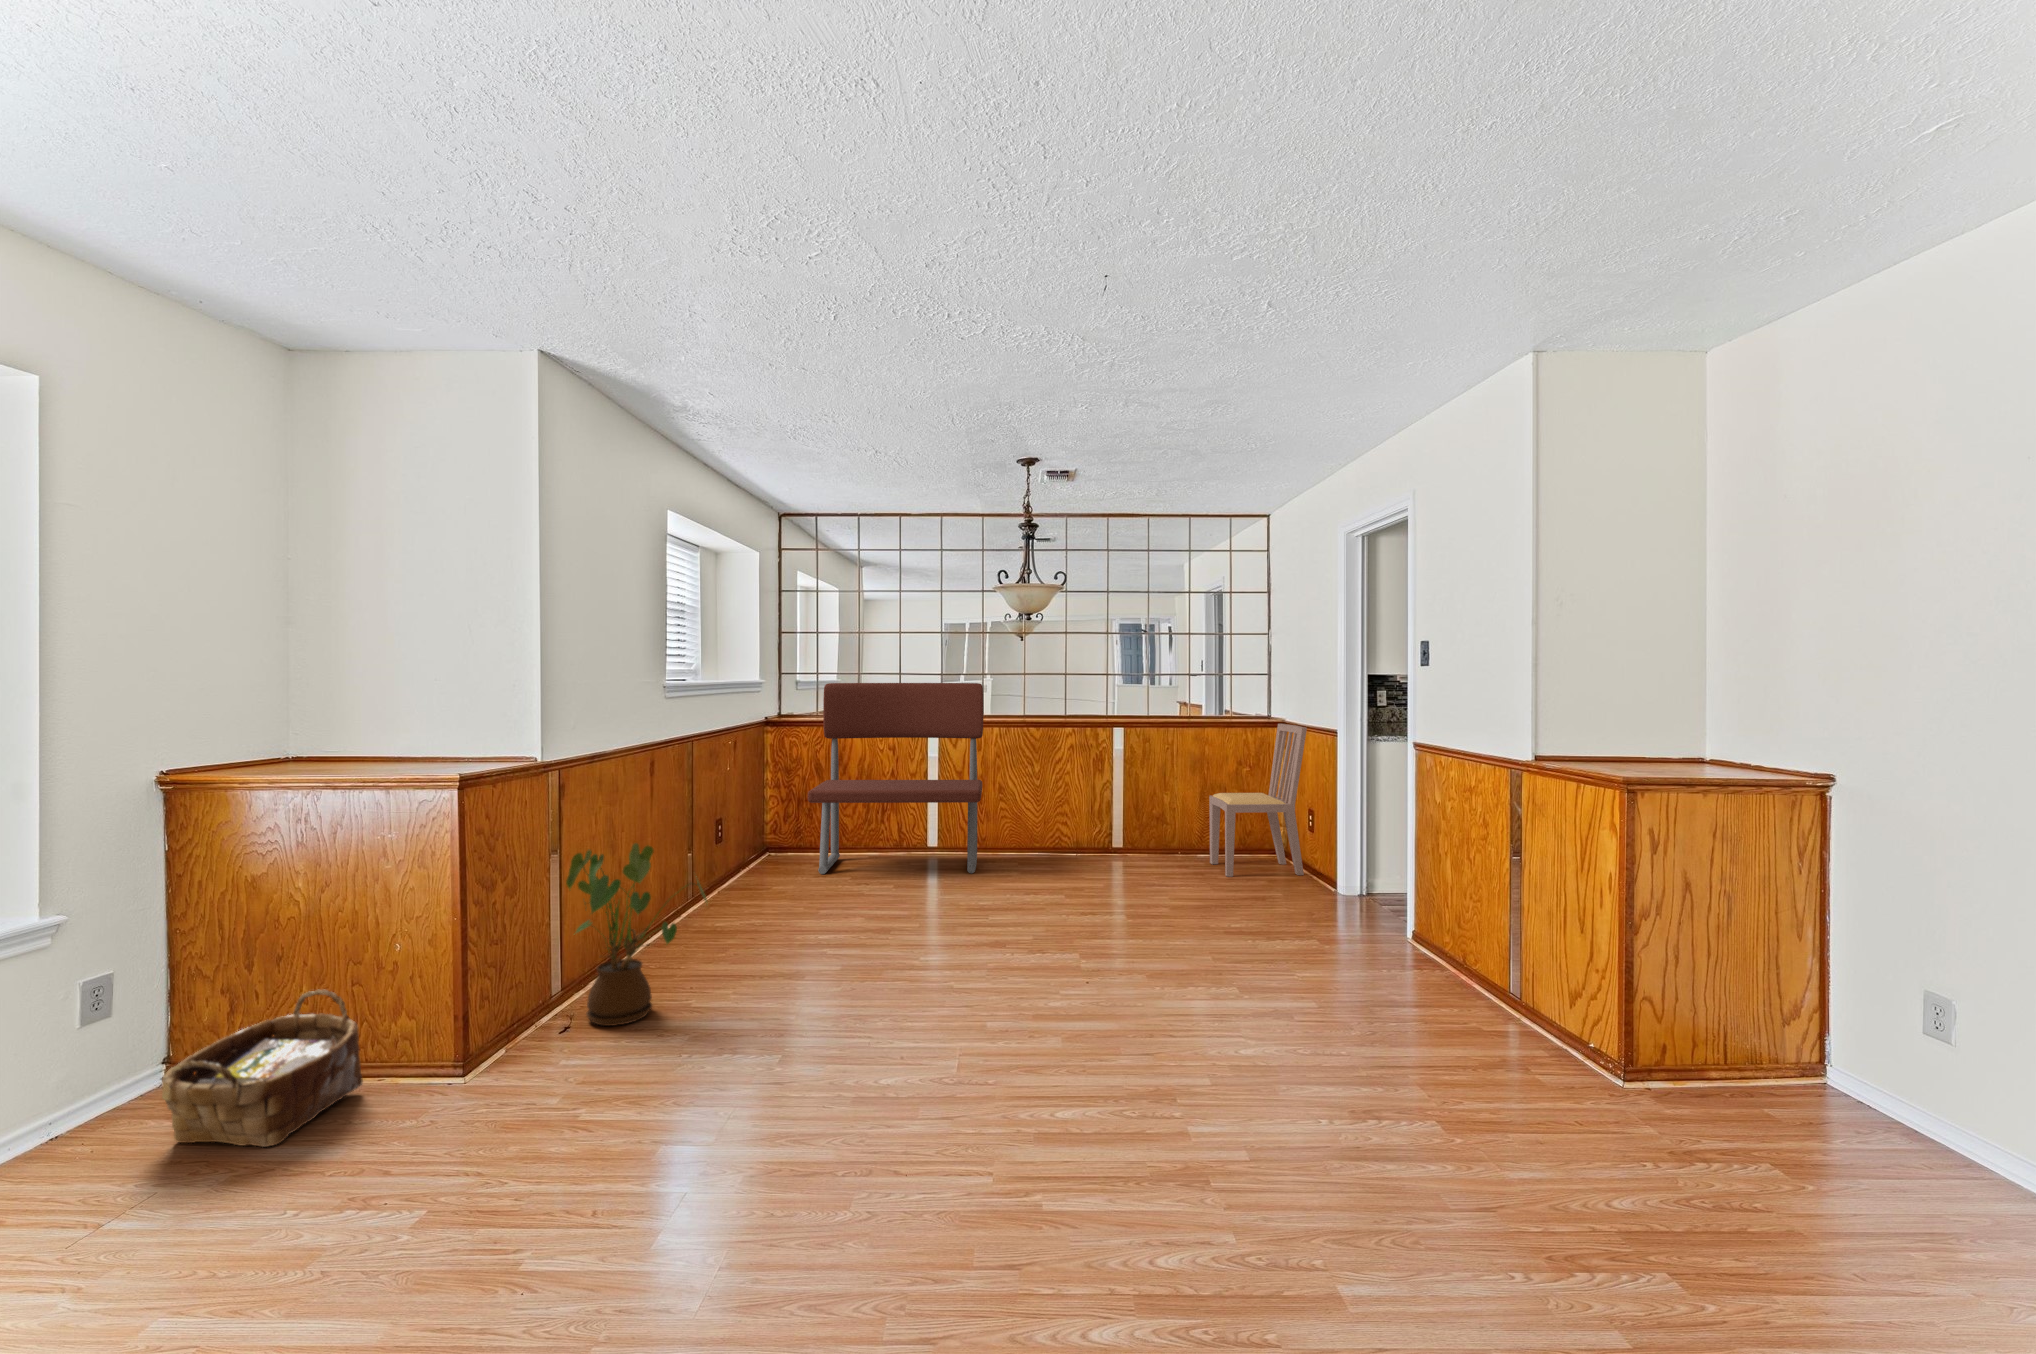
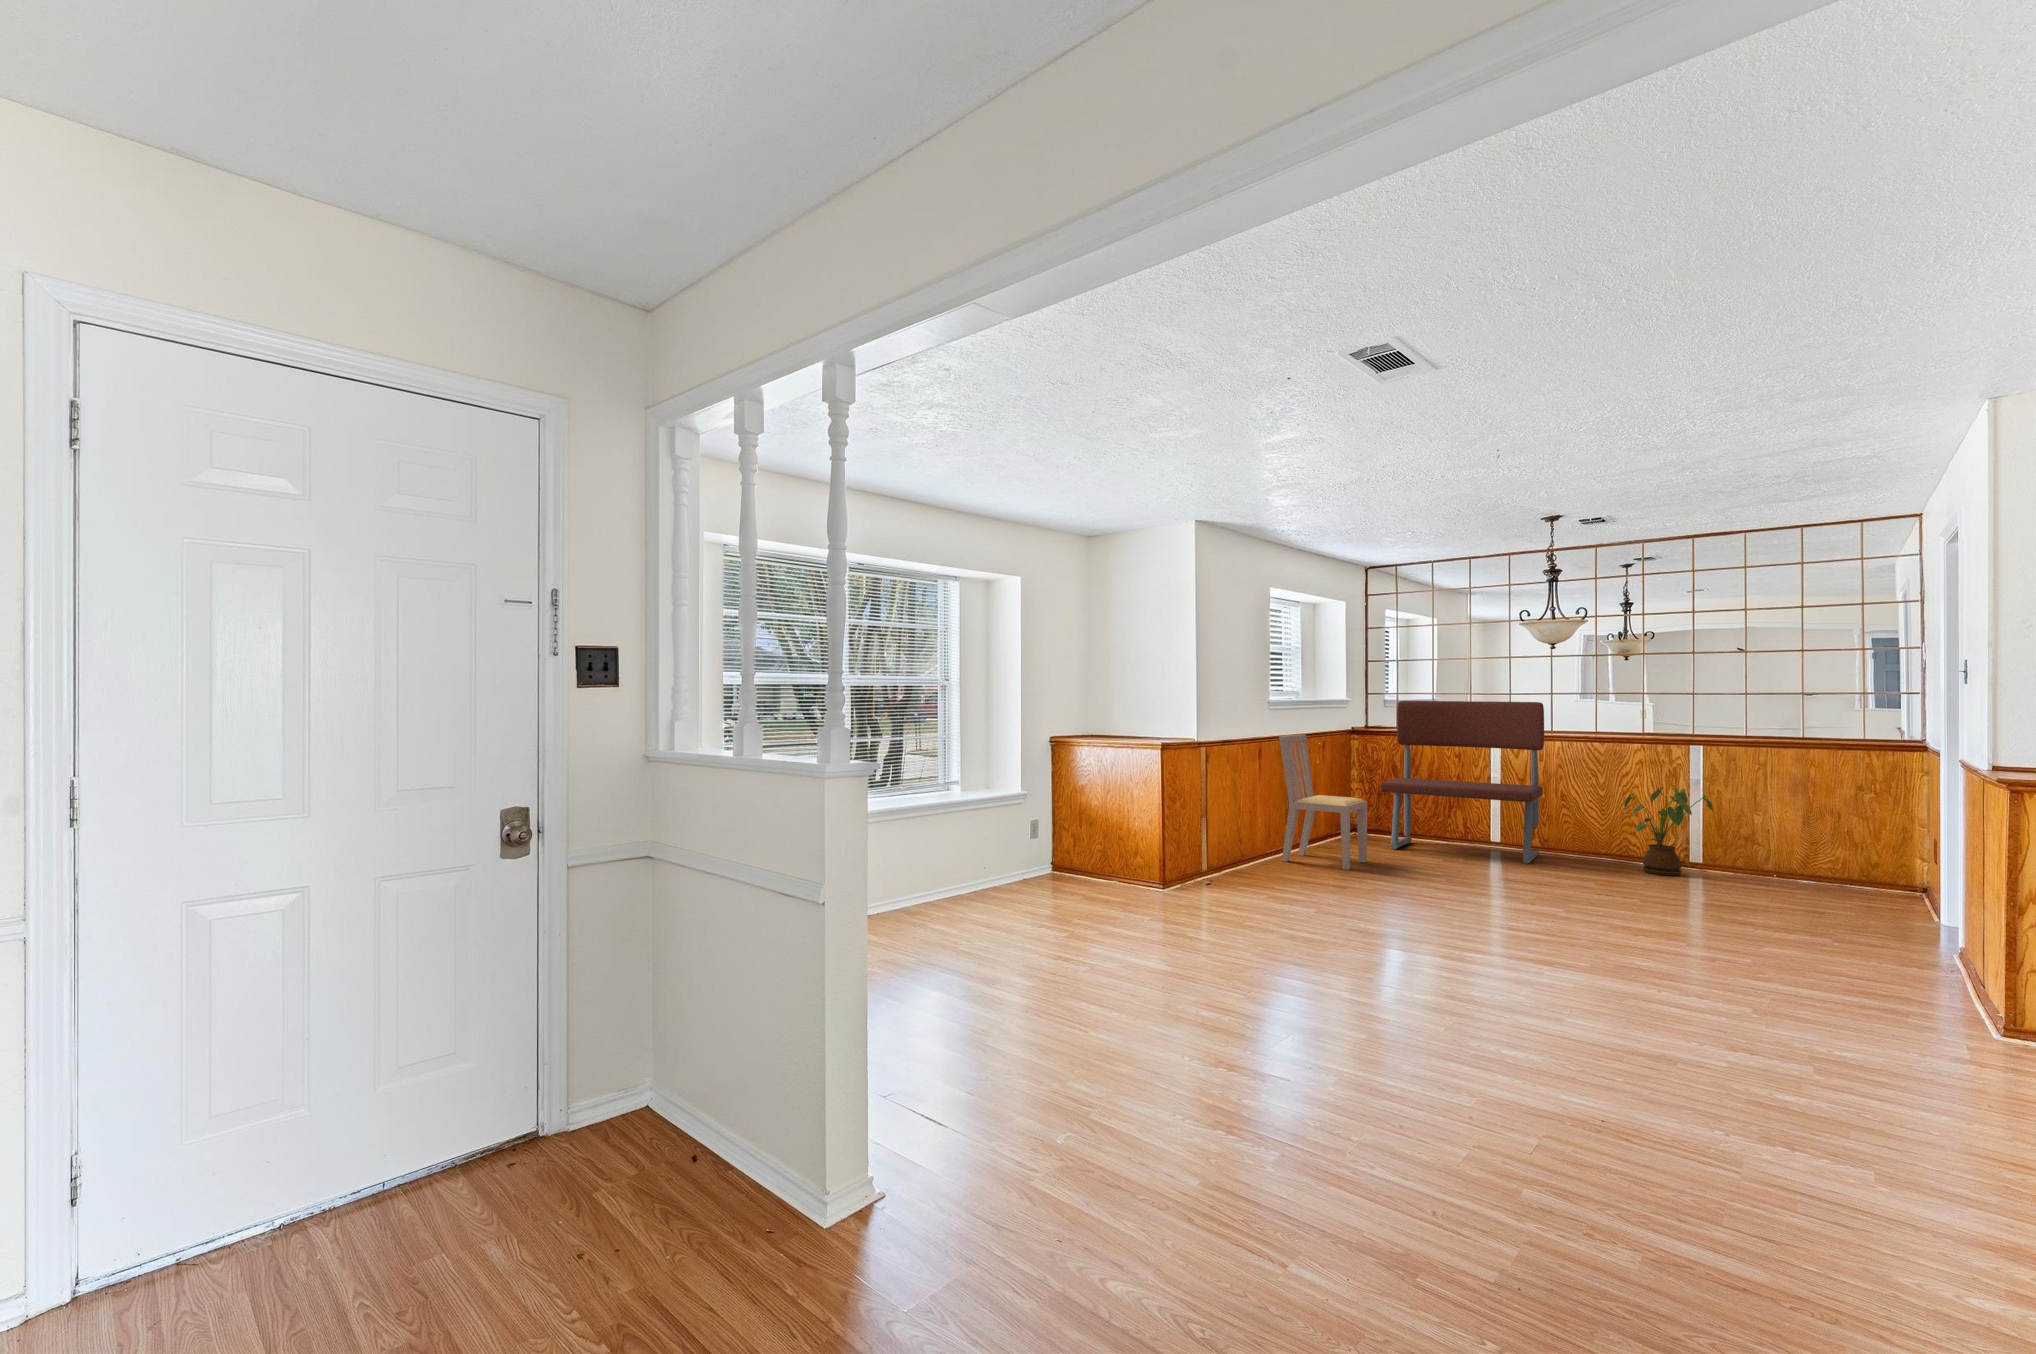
dining chair: present [1209,724,1307,877] -> present [1279,735,1367,870]
house plant: present [566,843,707,1026] -> present [1624,787,1713,876]
woven basket: present [162,989,363,1147] -> none [1040,845,1113,909]

